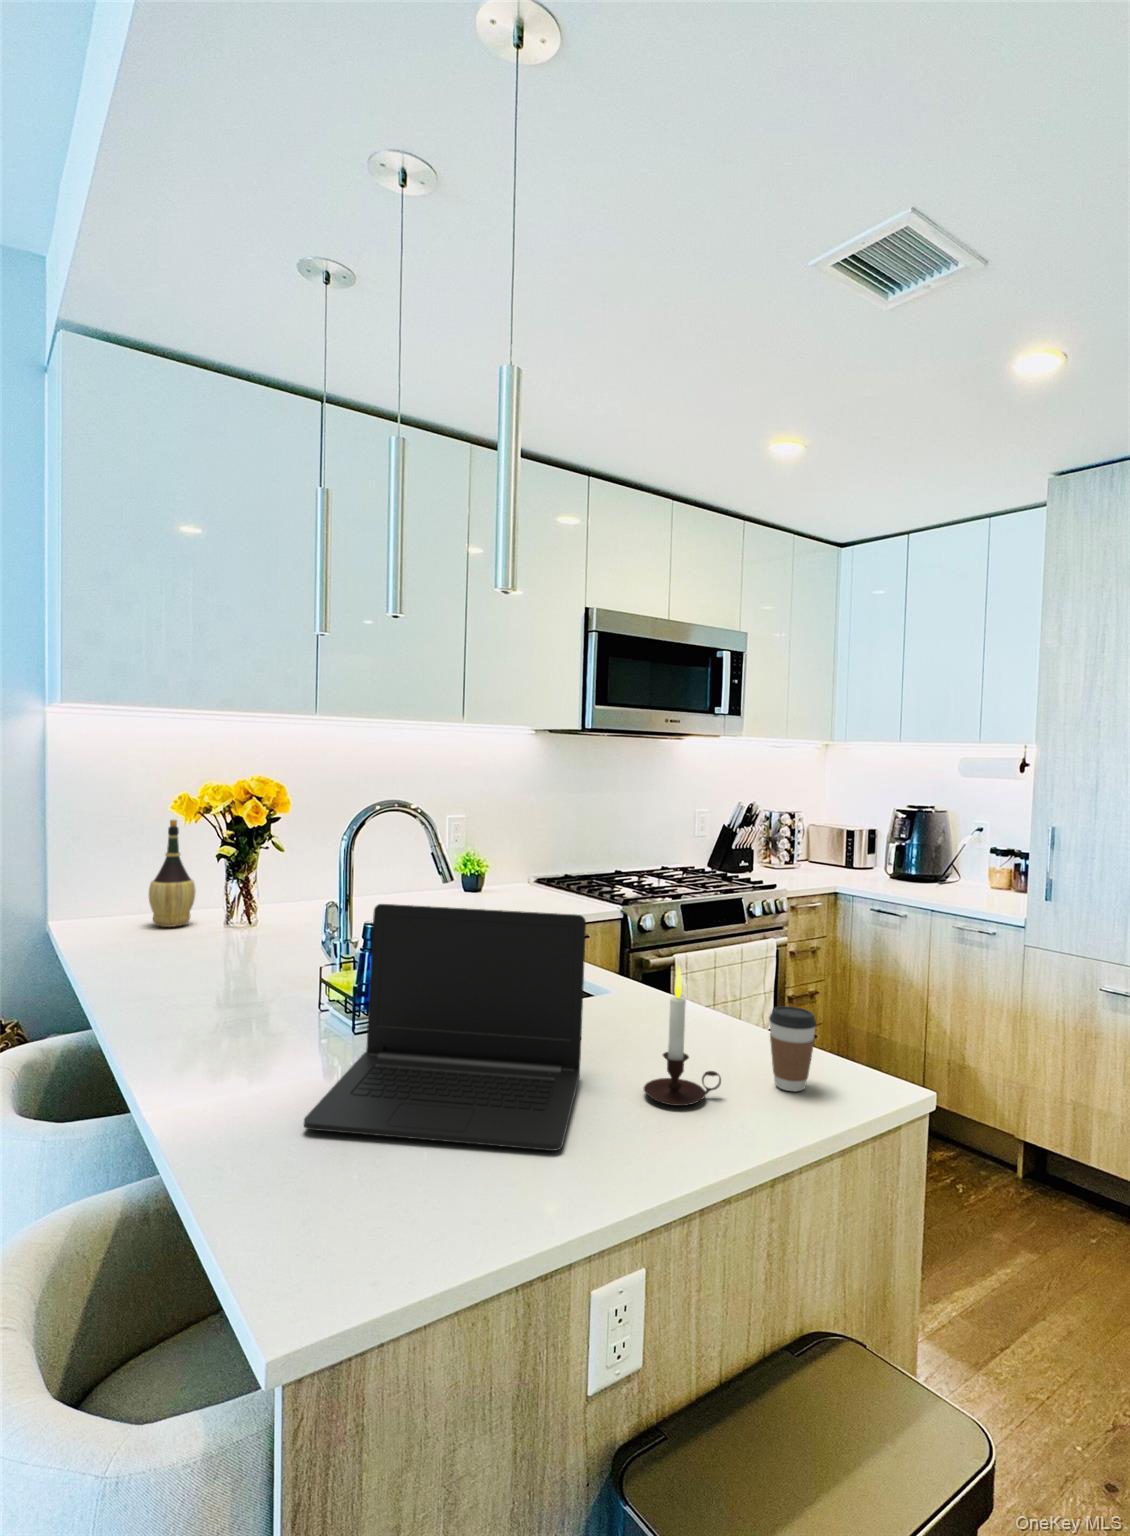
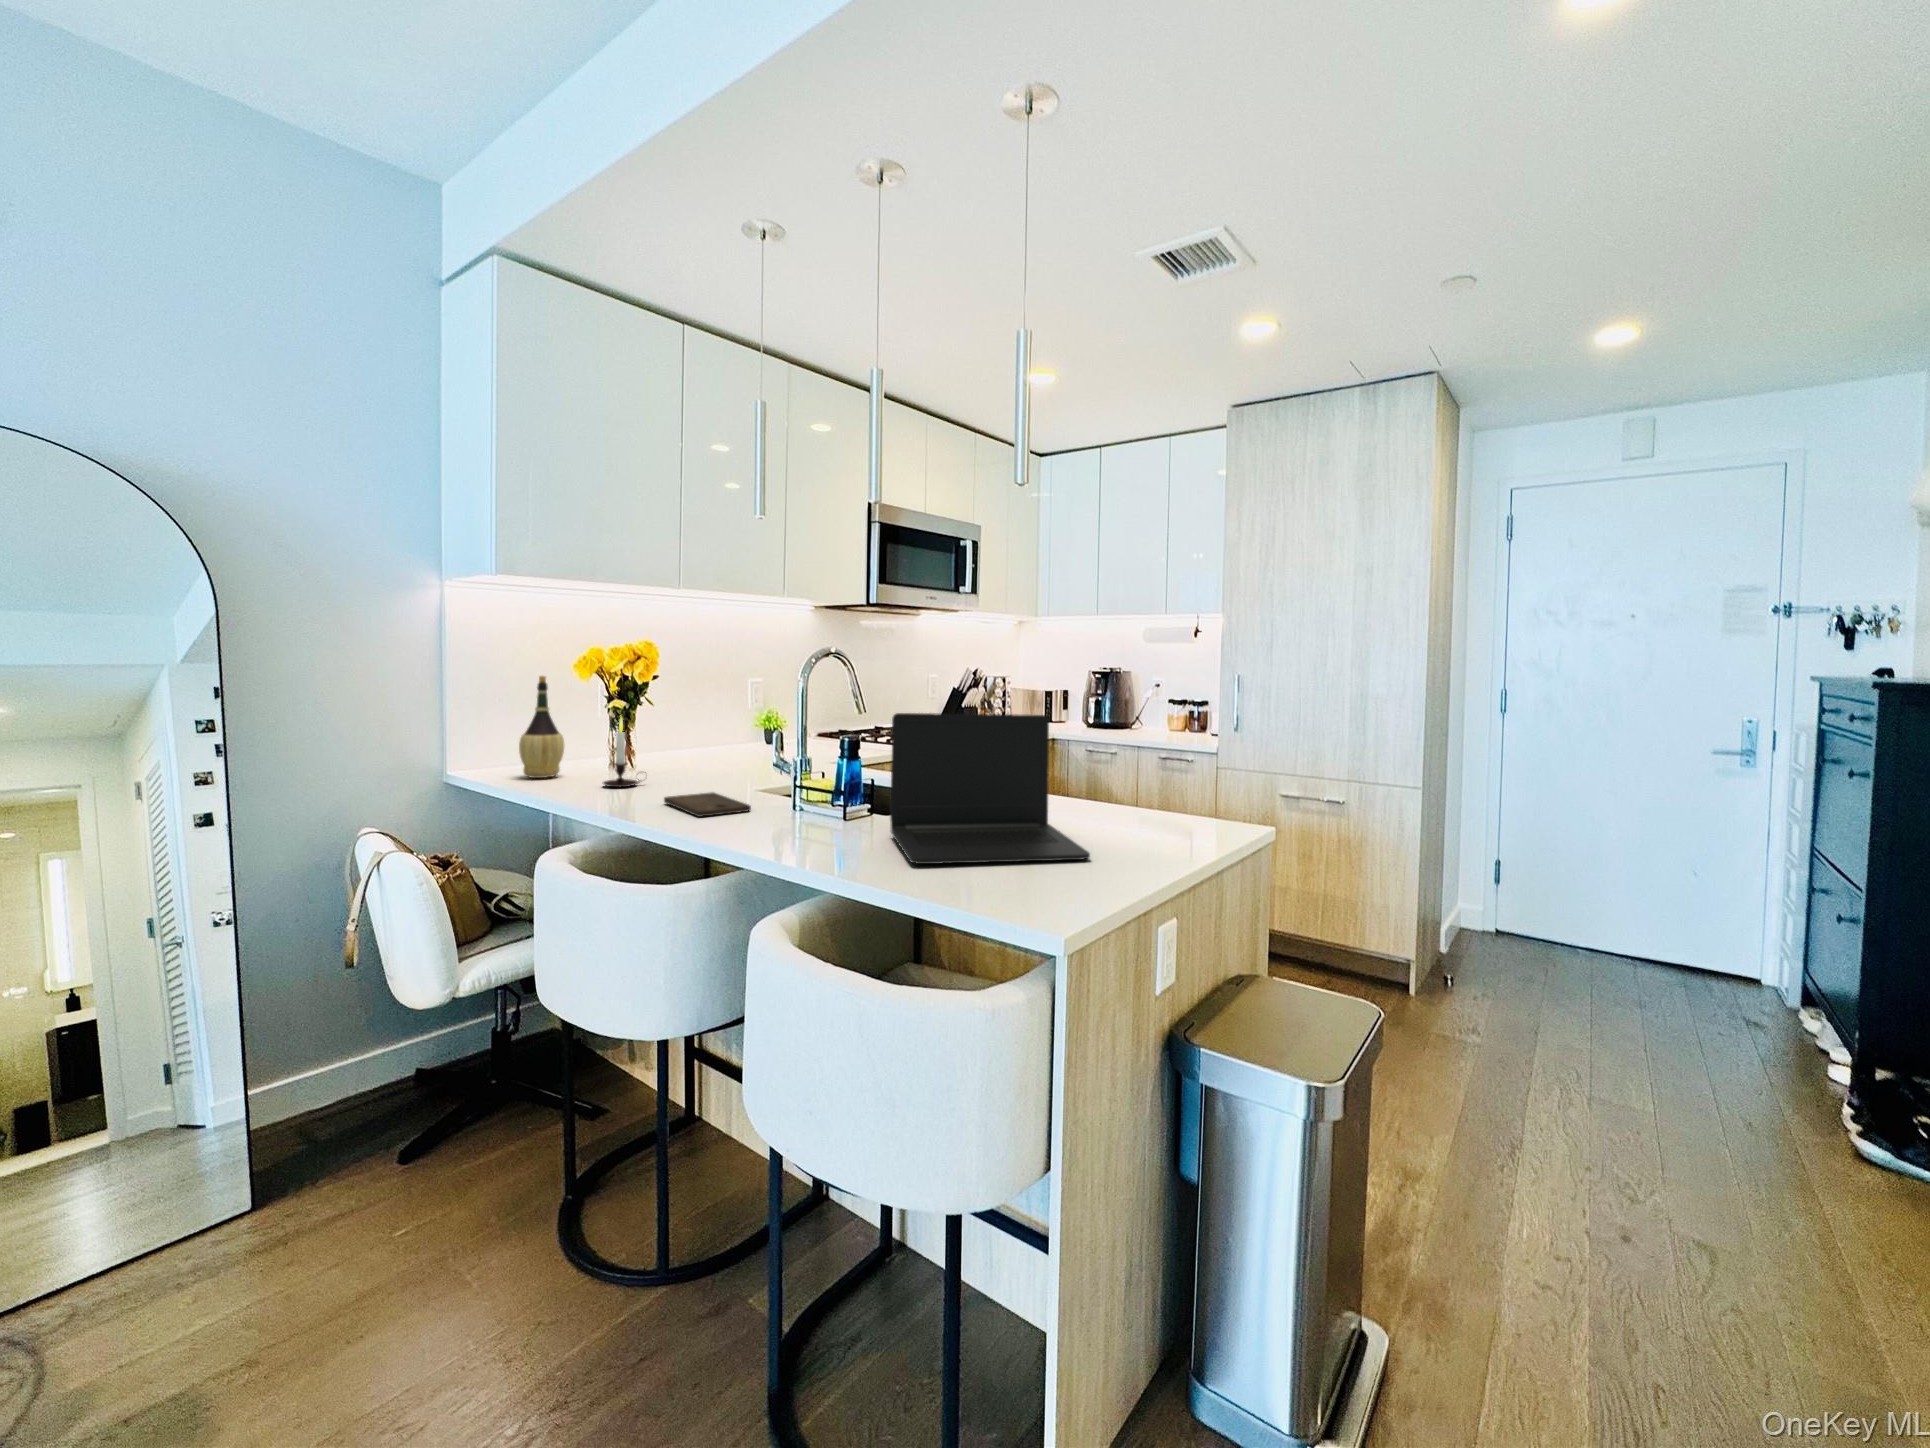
cutting board: none [213,966,284,1003] -> present [664,792,751,817]
candle: present [644,967,721,1106] -> present [603,717,646,787]
coffee cup: present [769,1006,817,1091] -> none [1164,773,1196,828]

